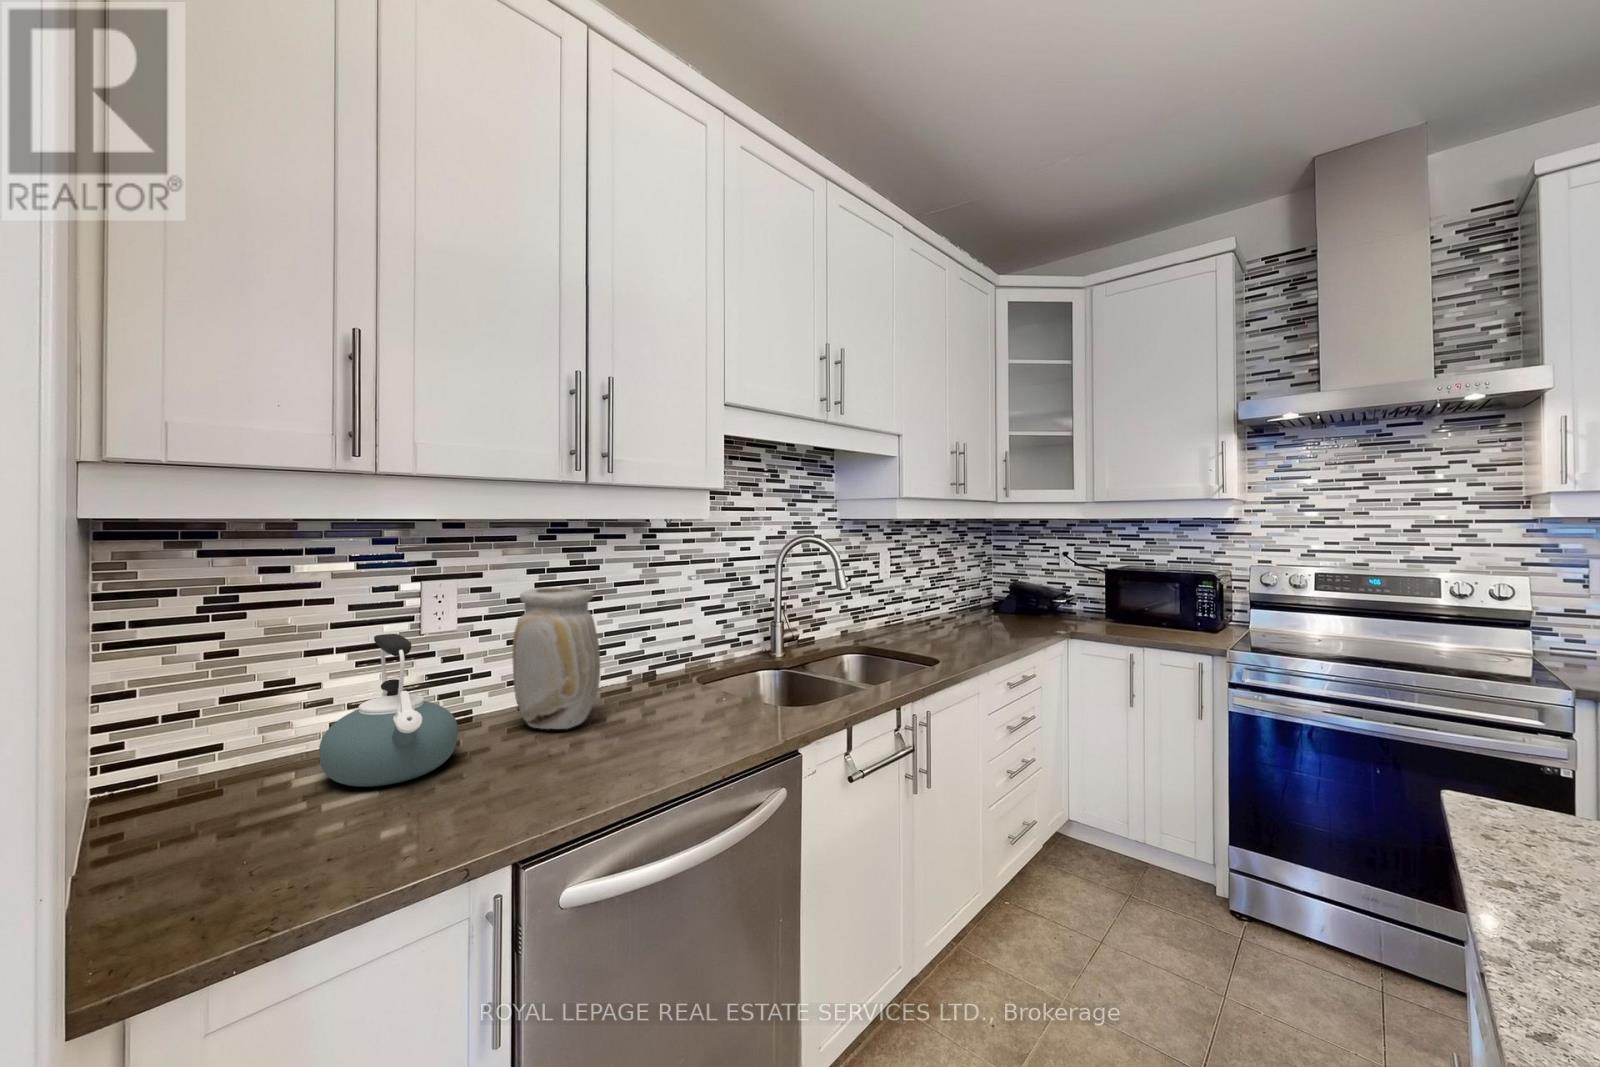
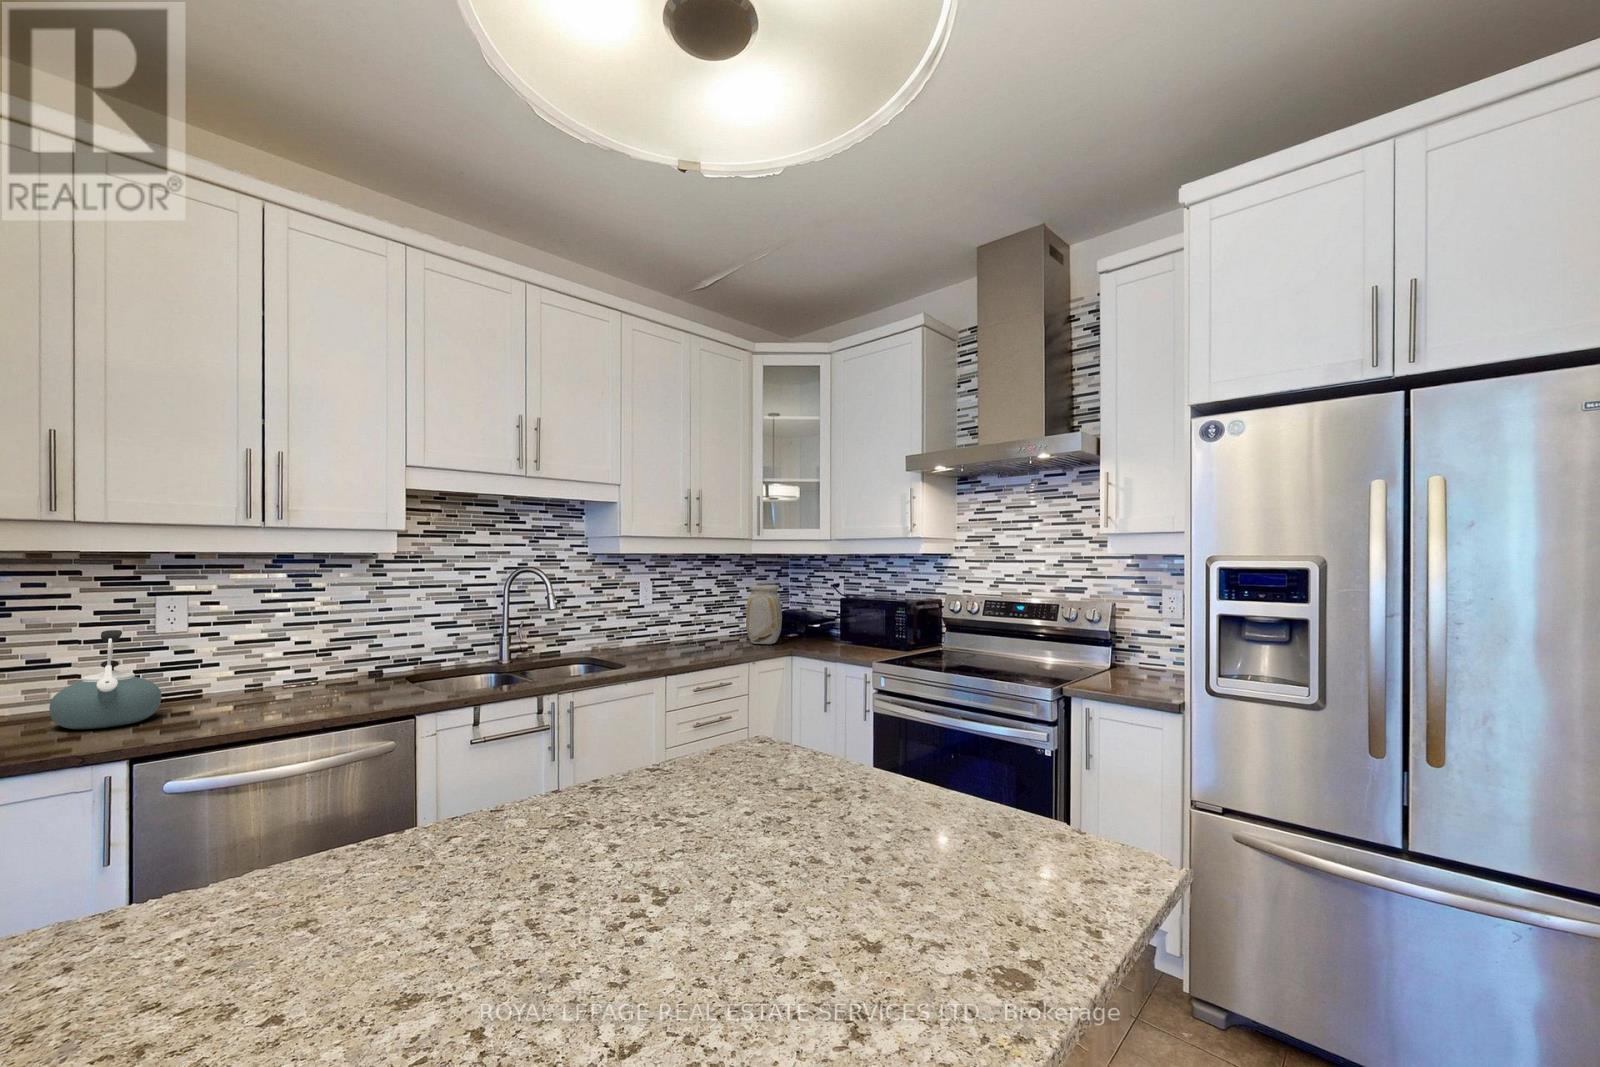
vase: present [512,588,600,729] -> present [746,584,782,644]

